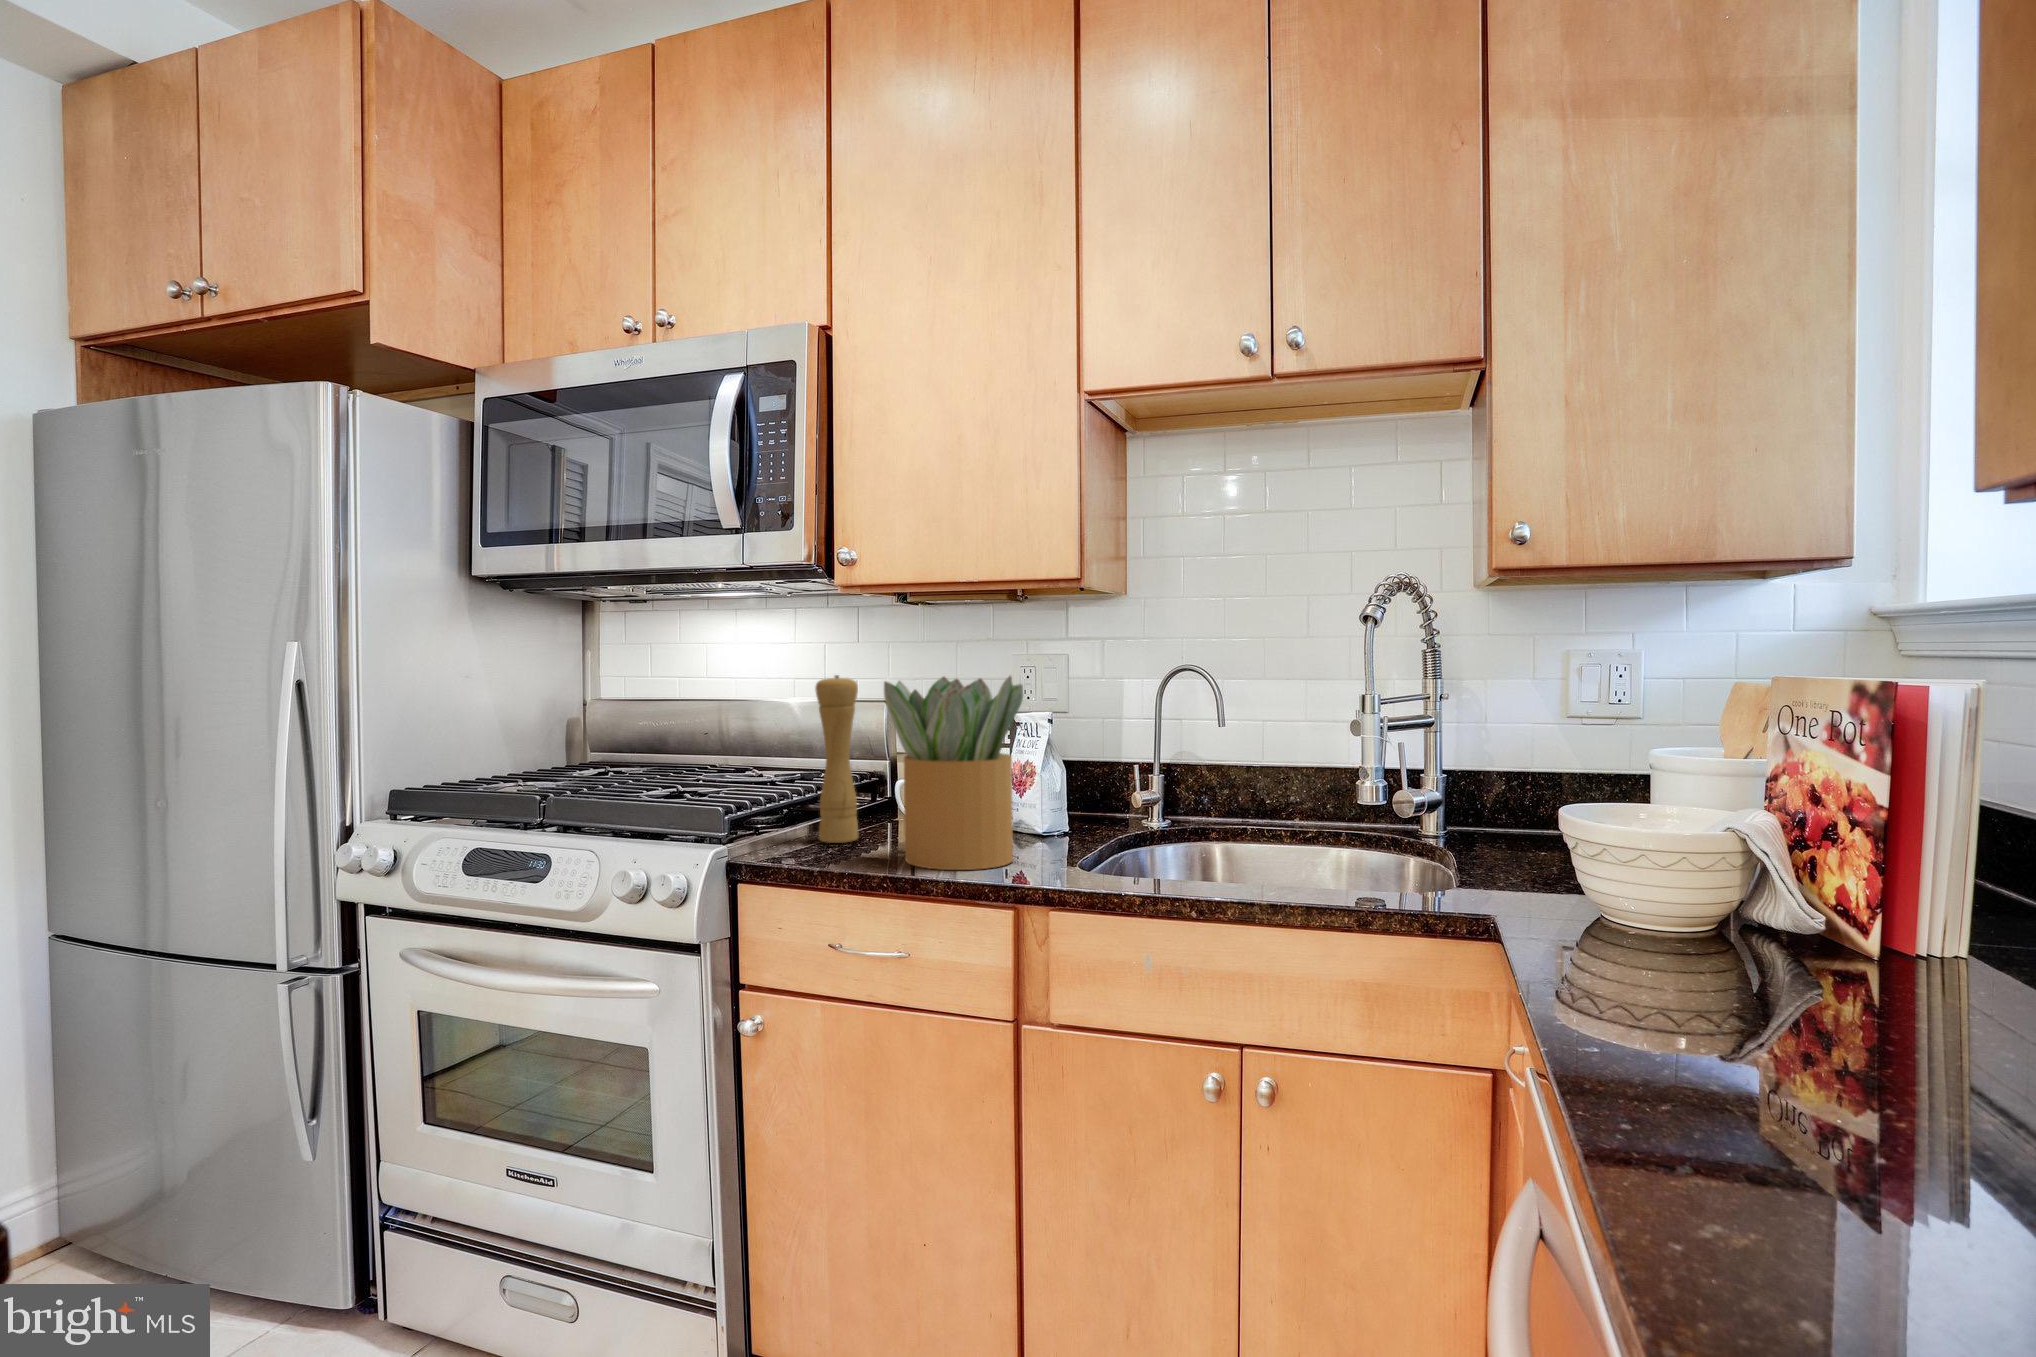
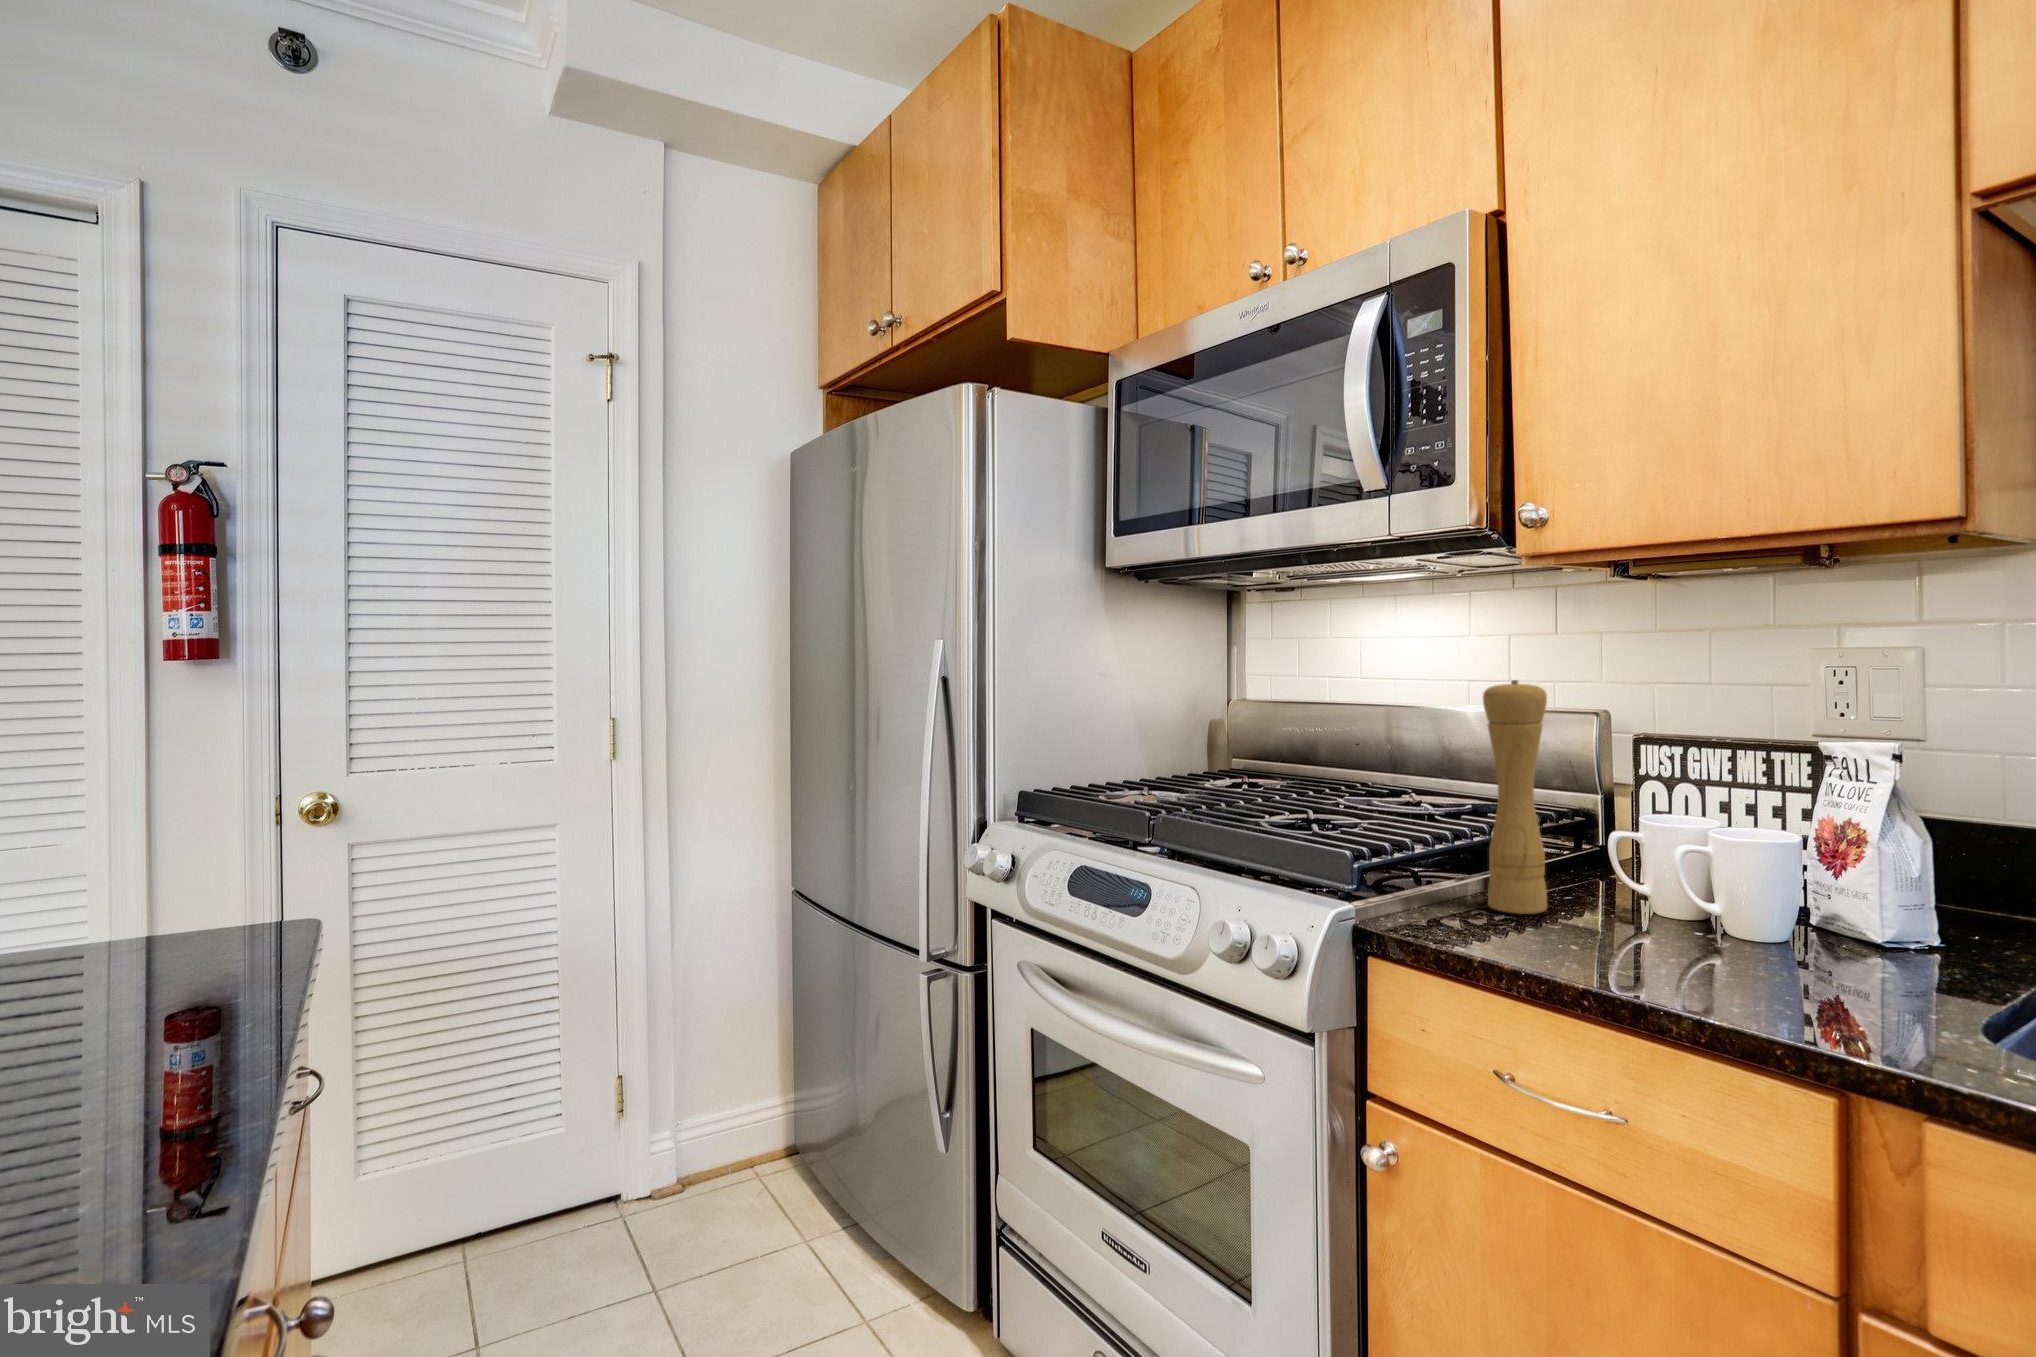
potted plant: present [884,676,1023,870] -> none [1582,684,1843,1001]

